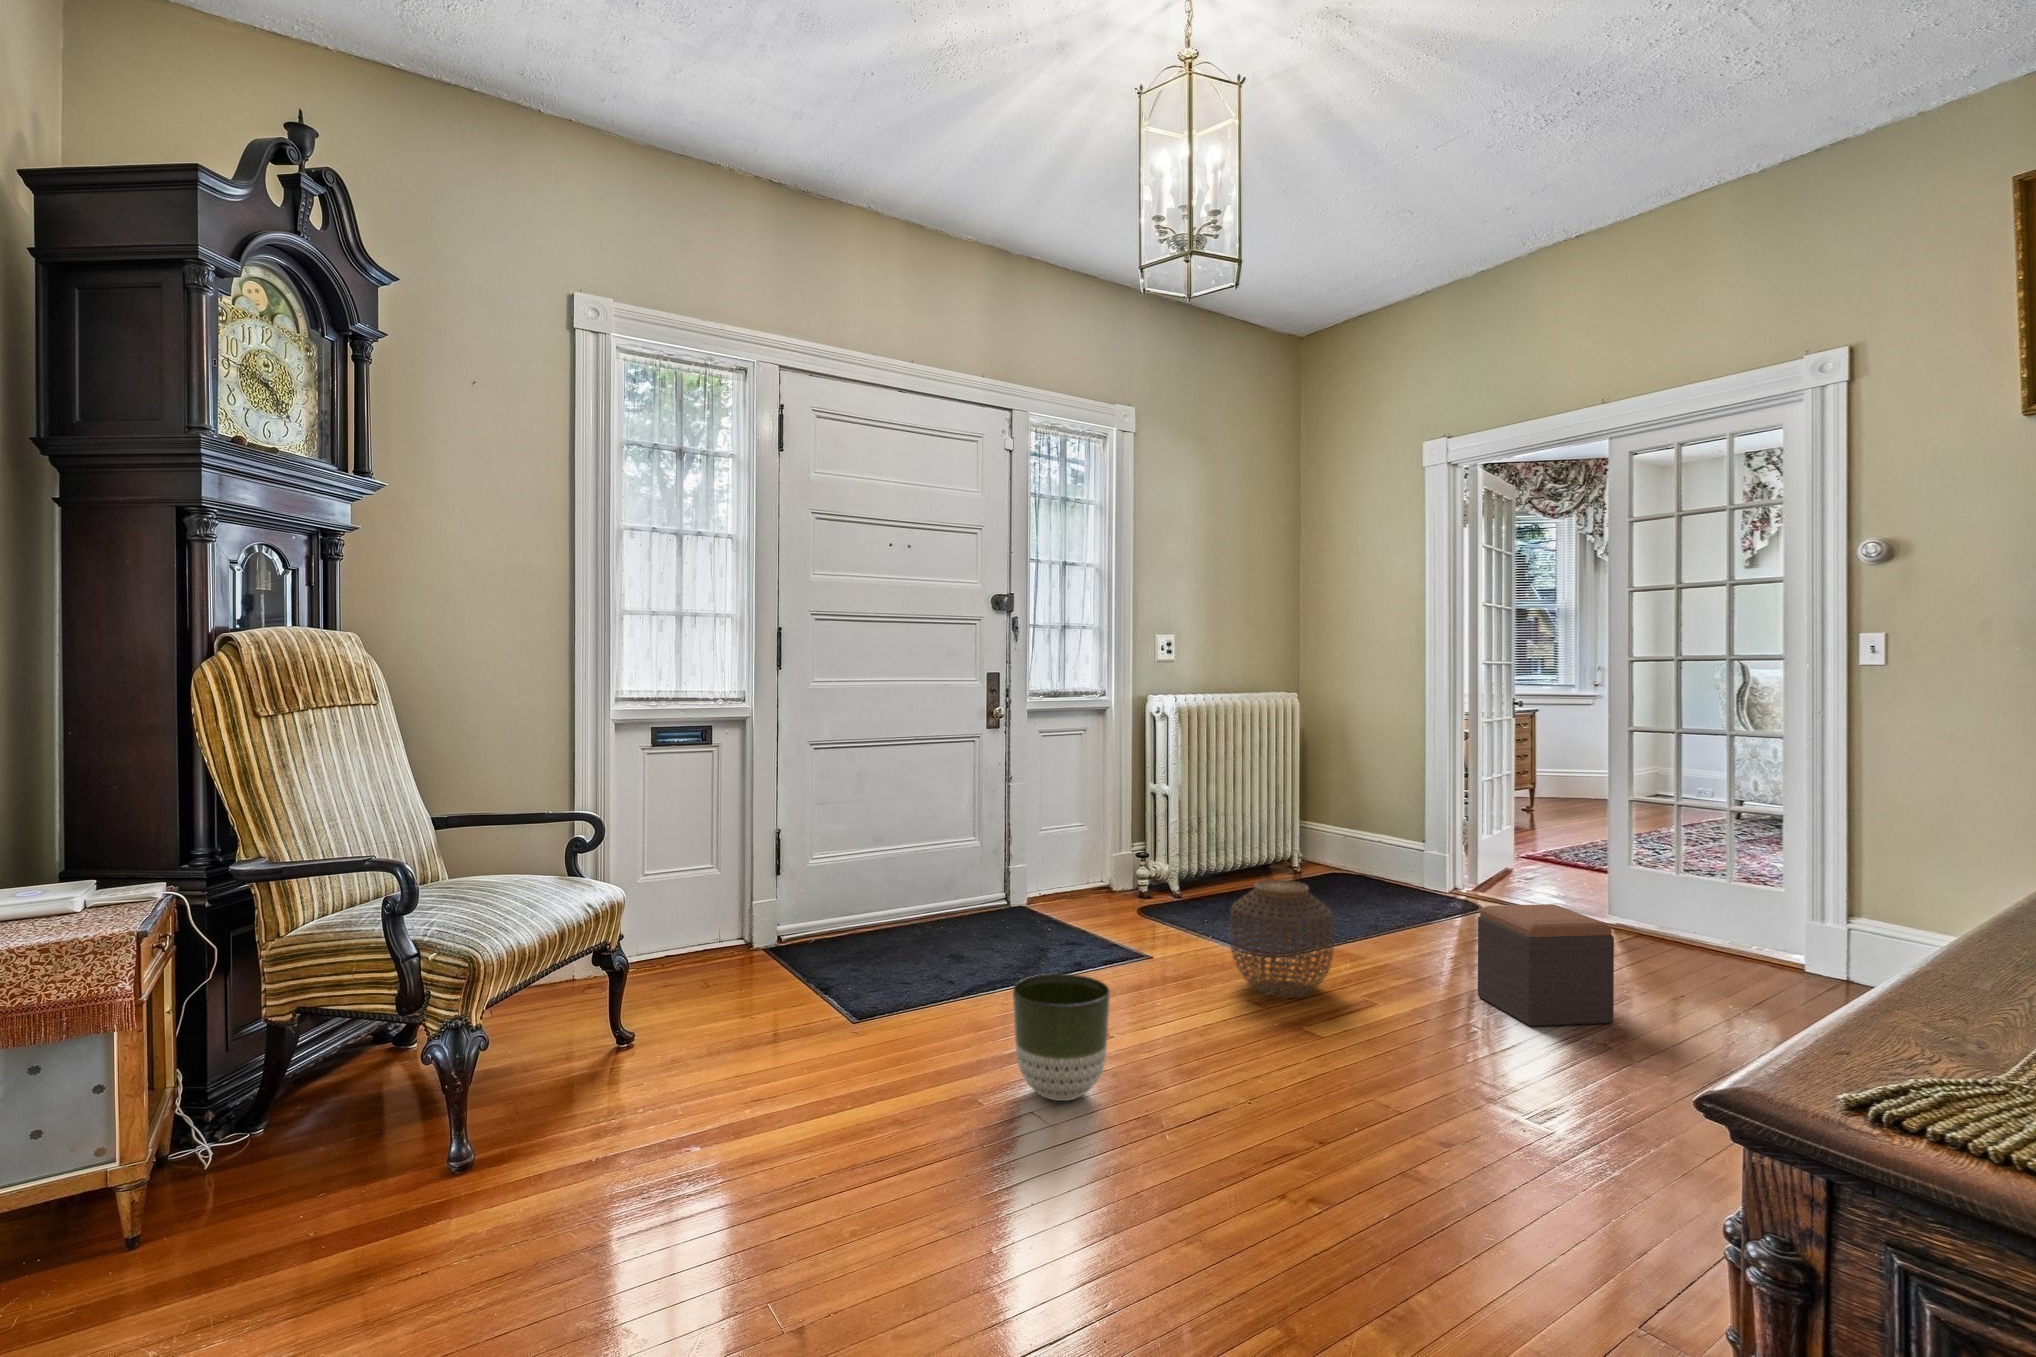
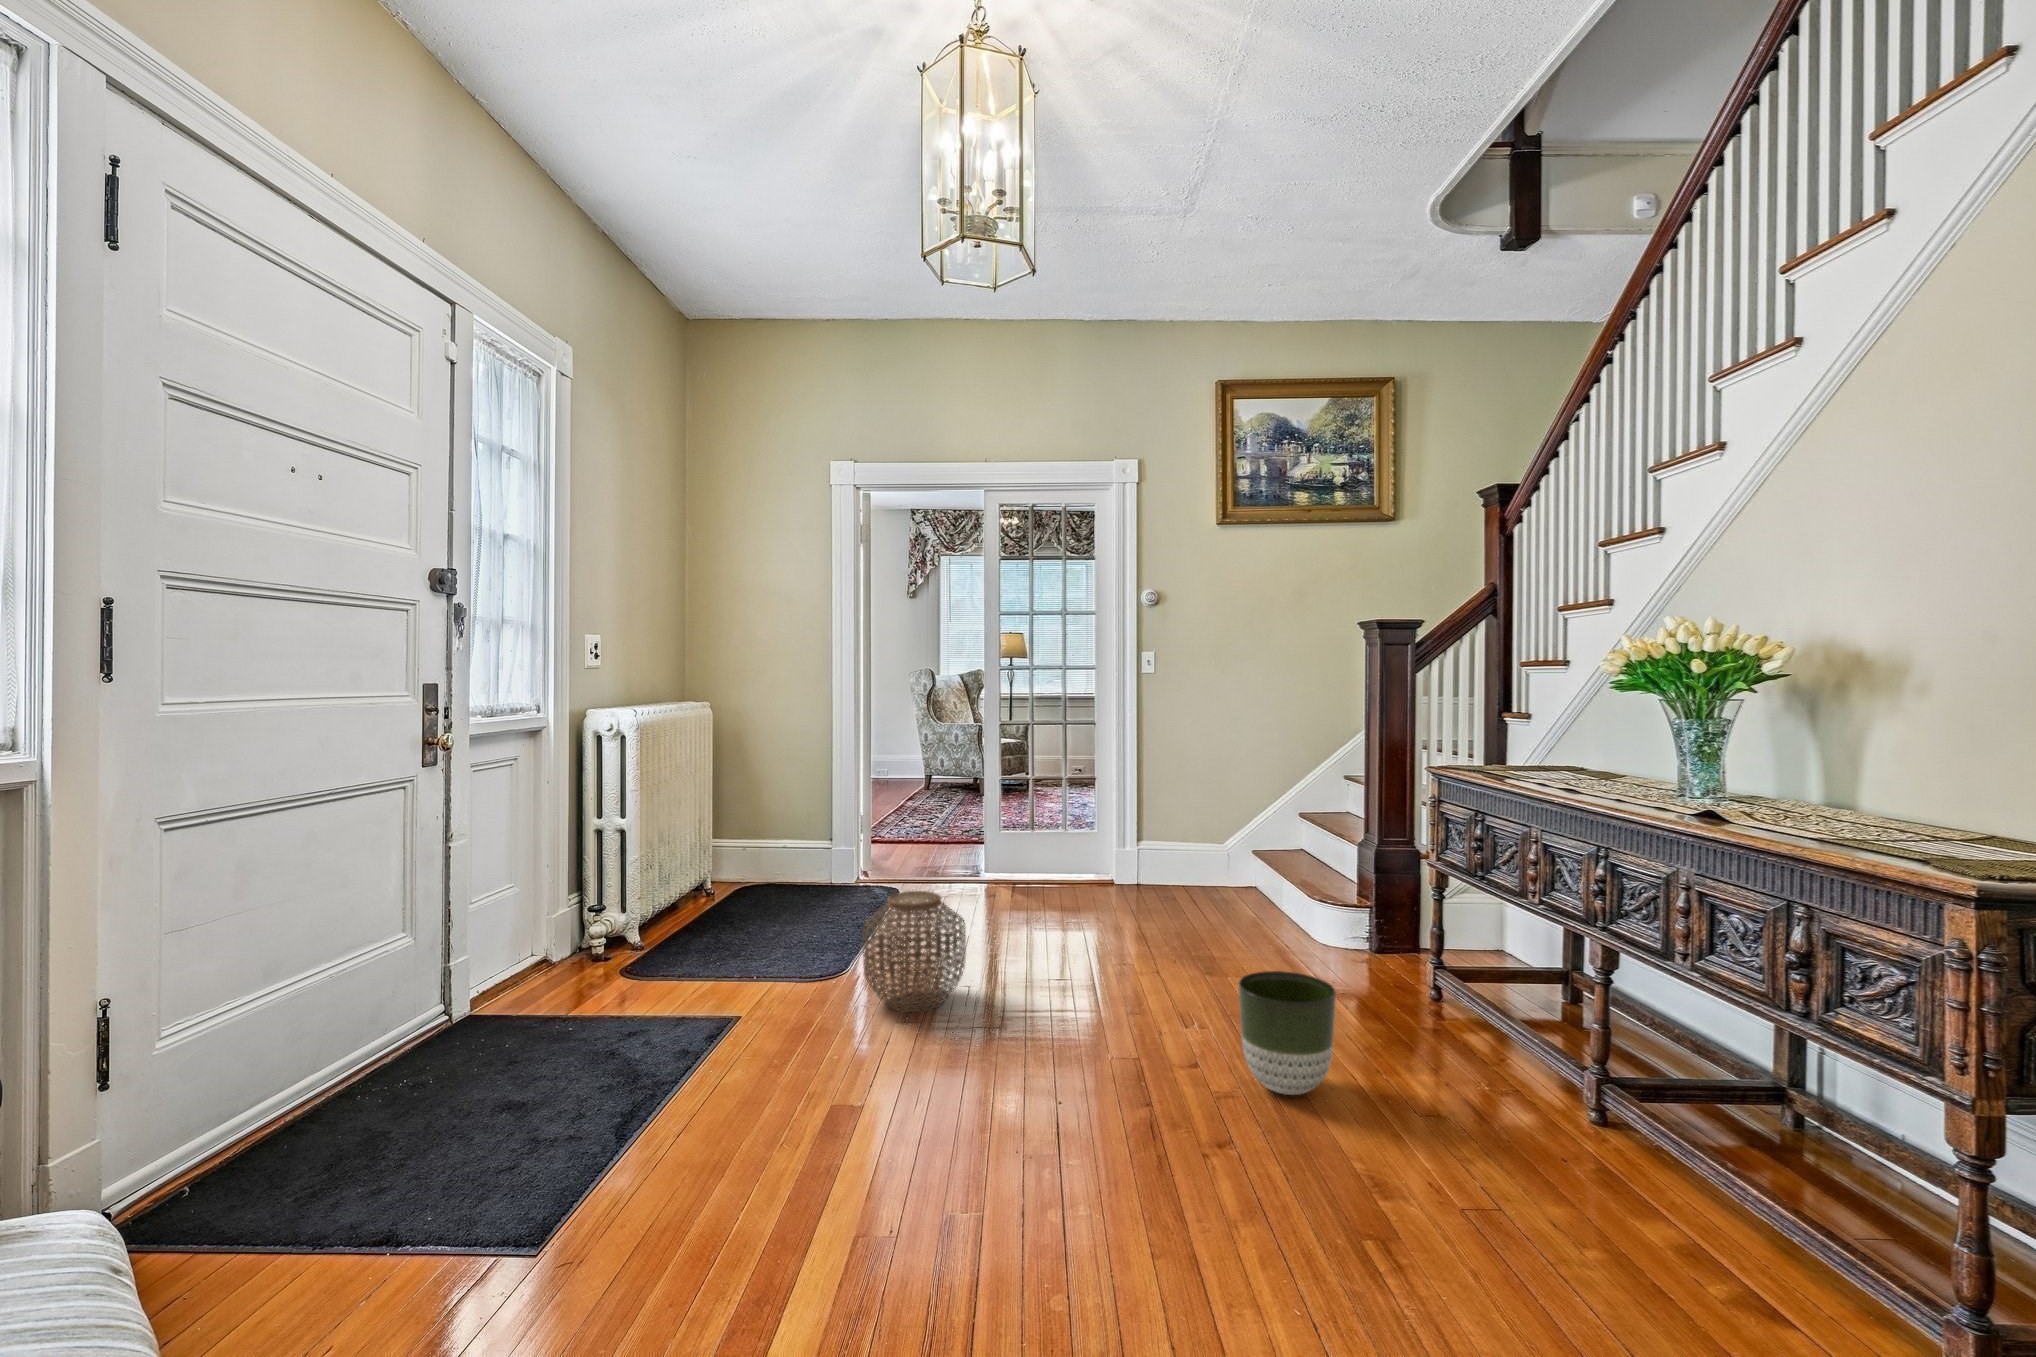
footstool: present [1478,904,1614,1026] -> none [1033,866,1125,966]
planter: present [1013,974,1110,1101] -> present [1239,971,1336,1095]

